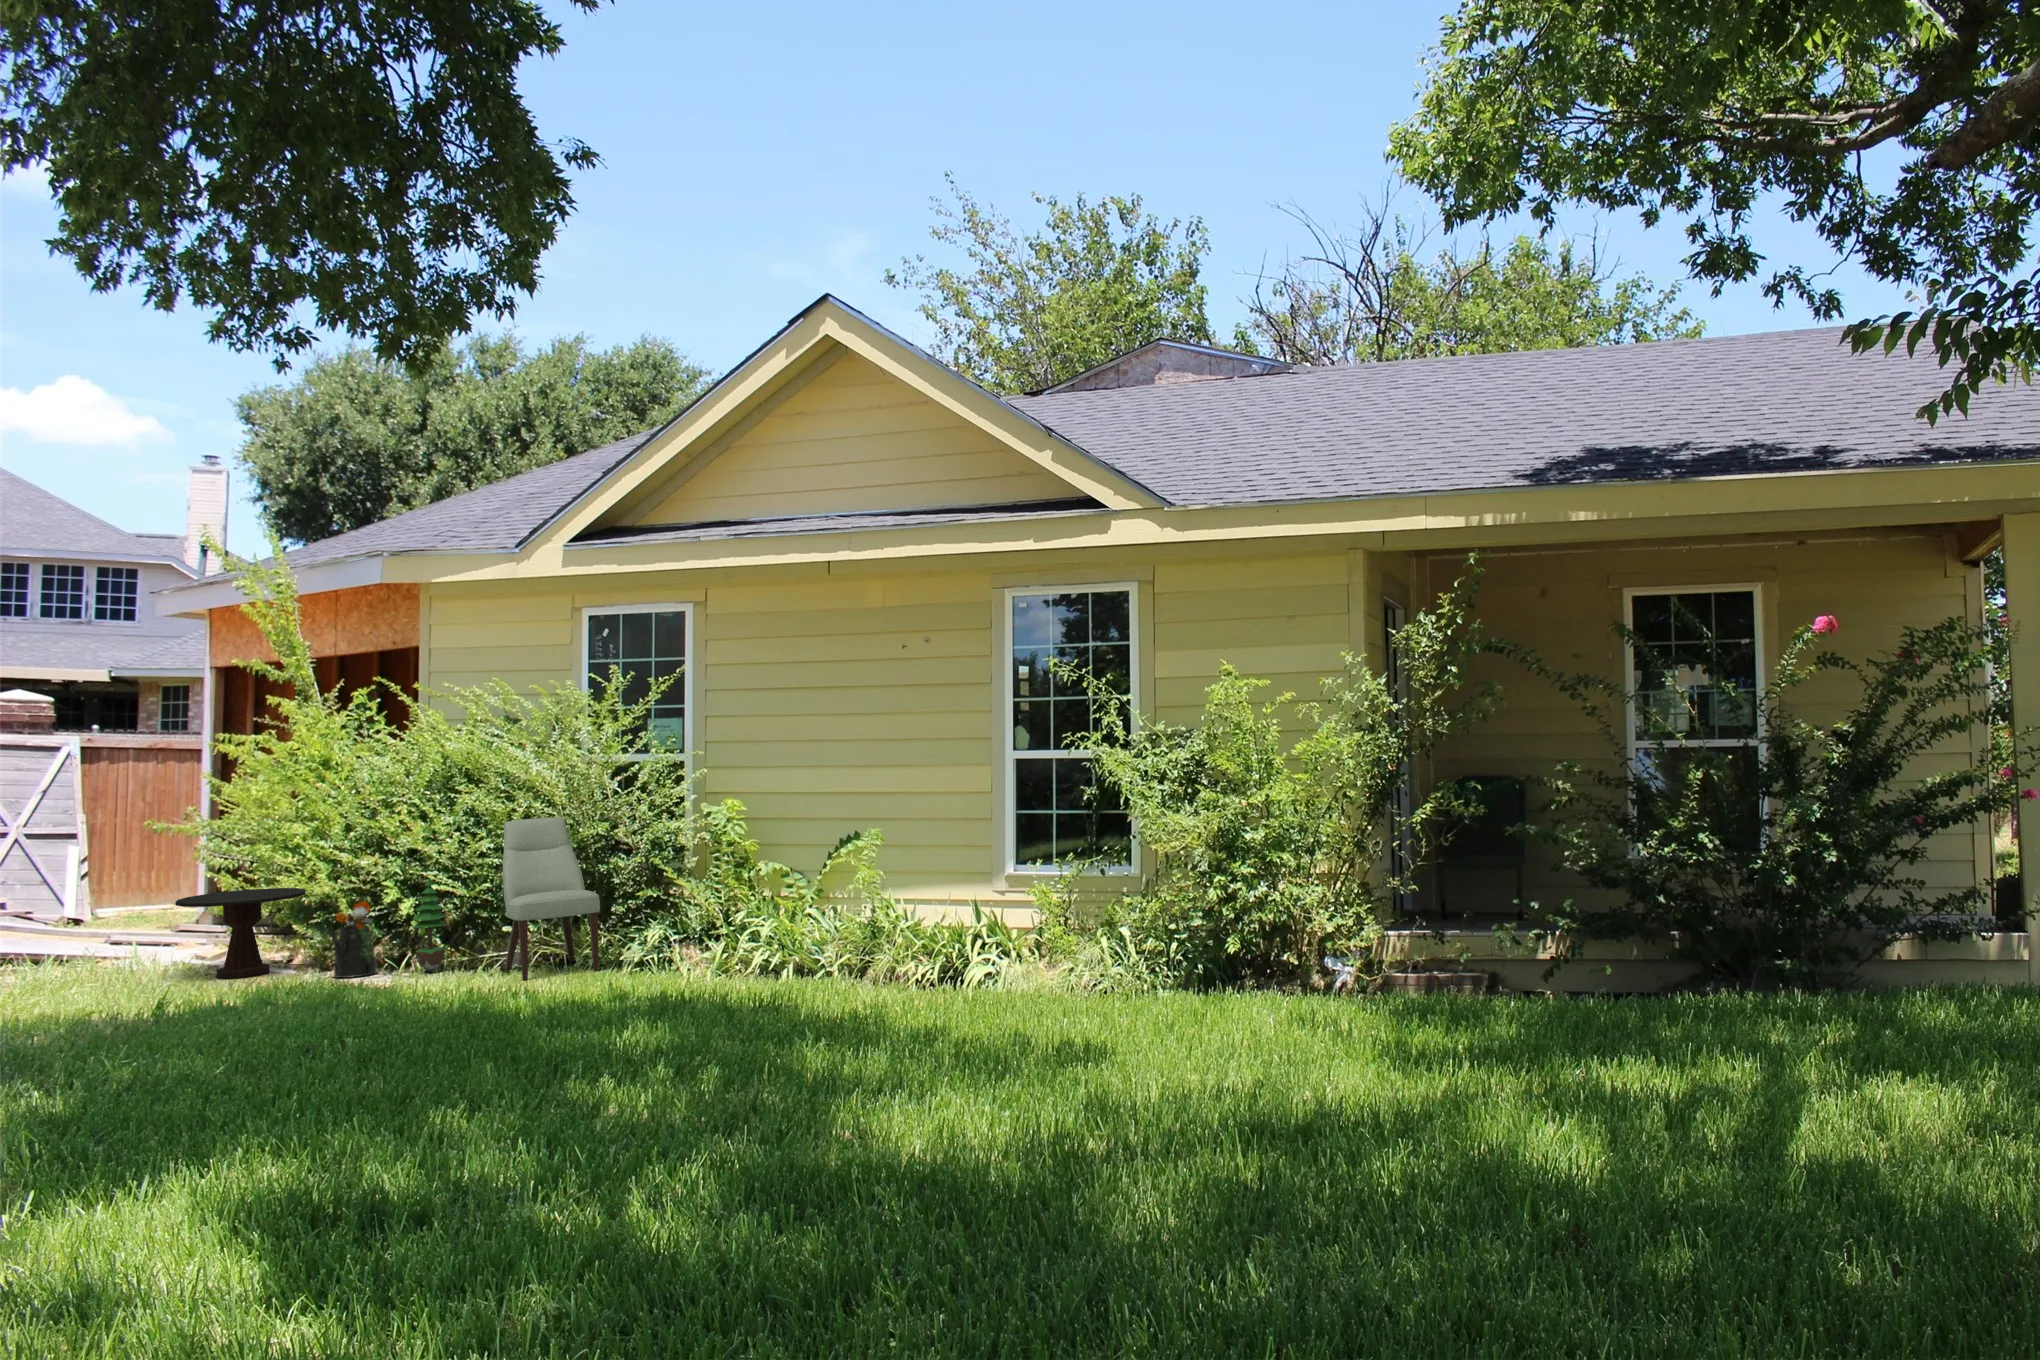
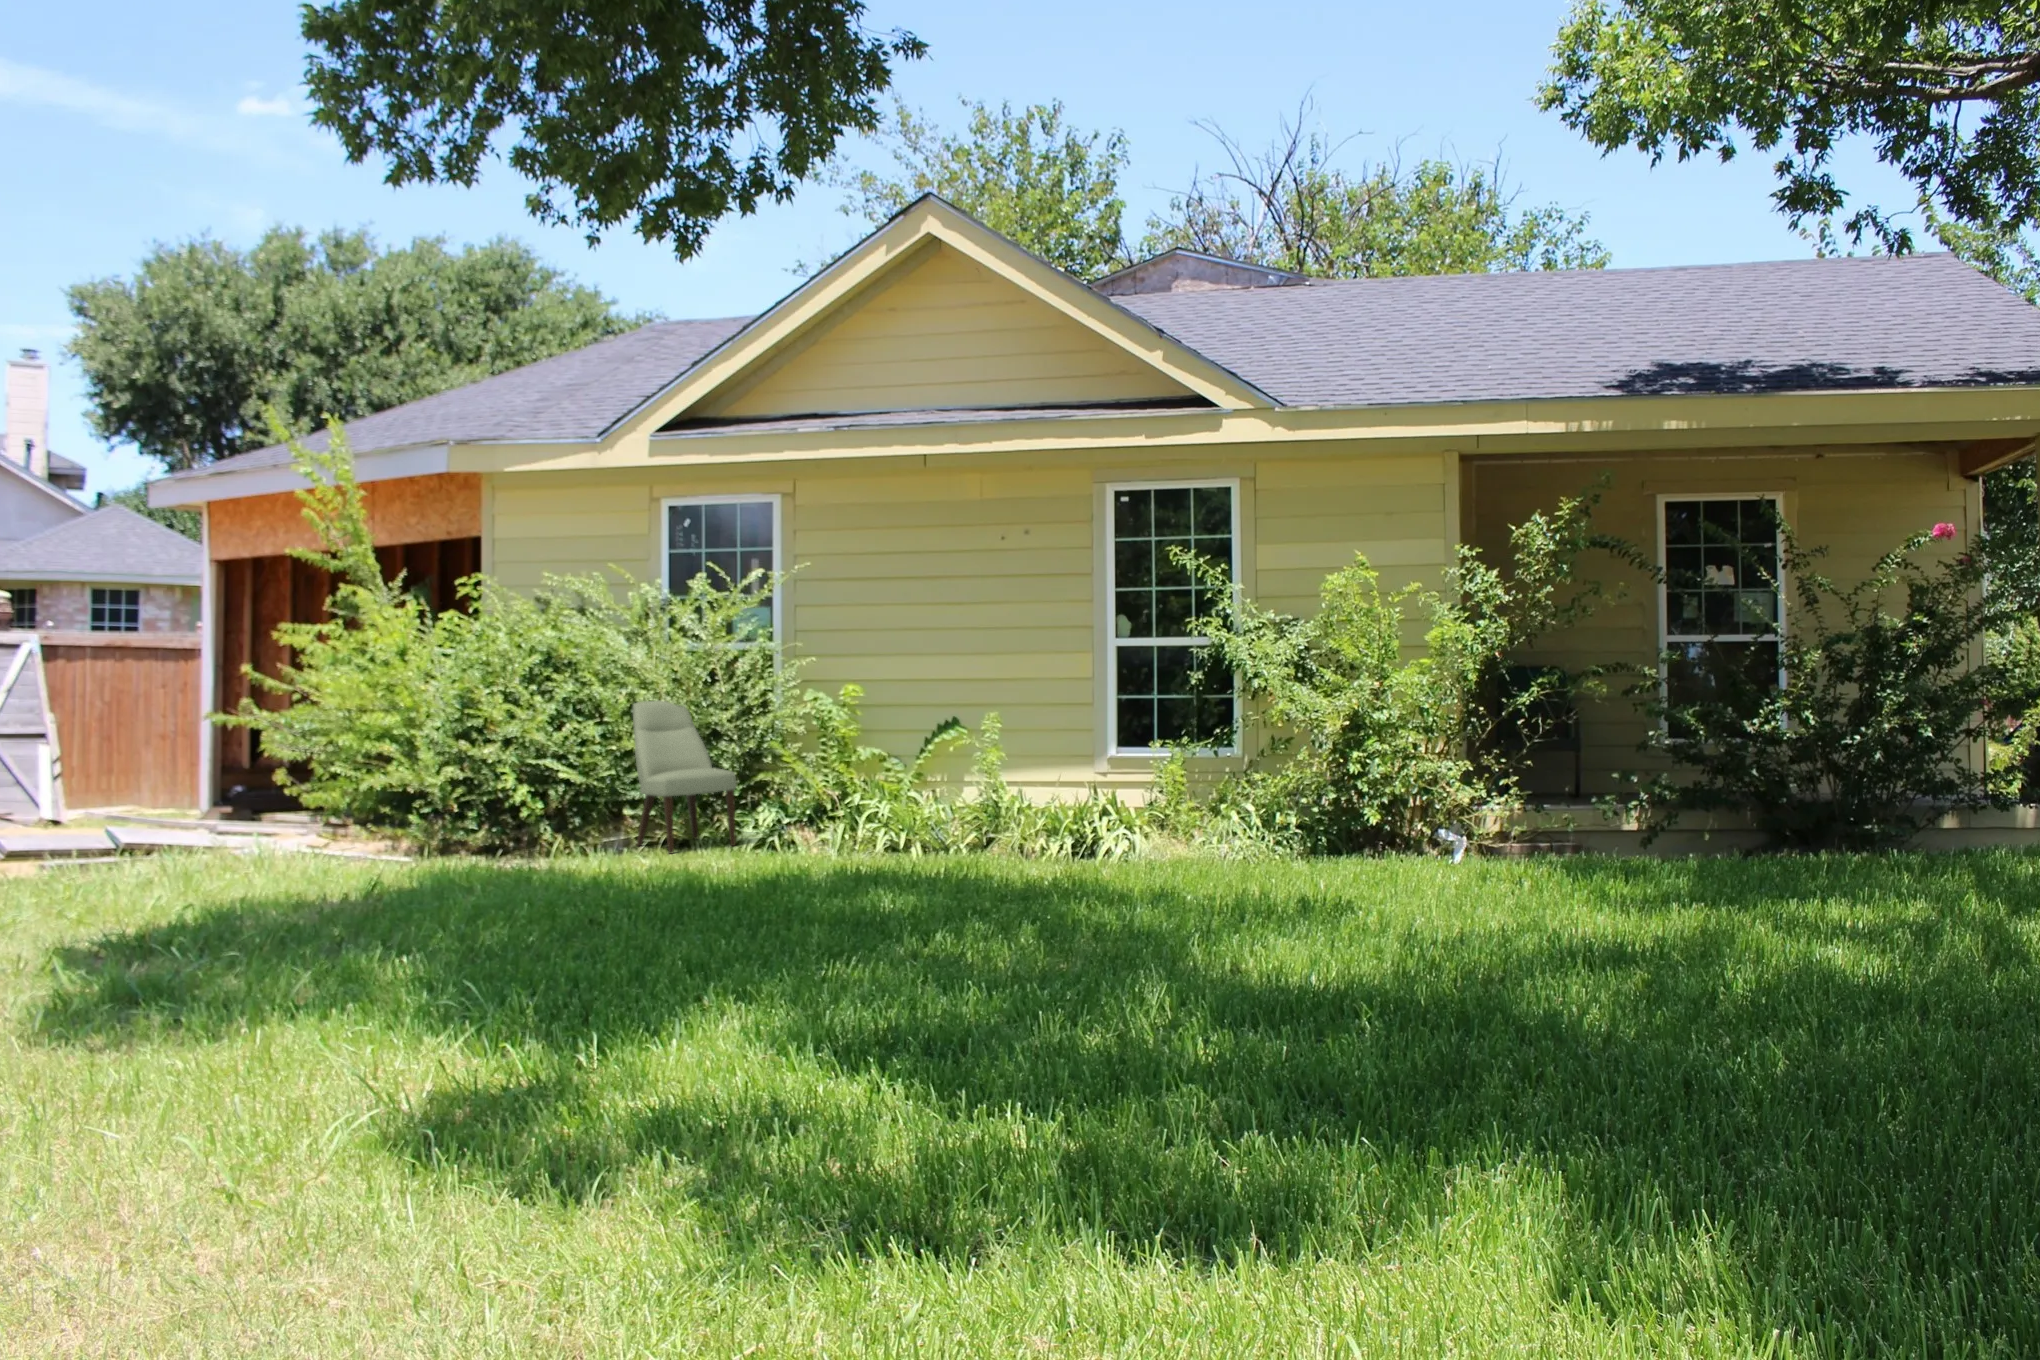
potted tree: present [412,878,447,972] -> none [543,756,578,849]
side table: present [175,888,306,979] -> none [297,770,423,857]
watering can: present [331,902,378,978] -> none [463,780,507,854]

